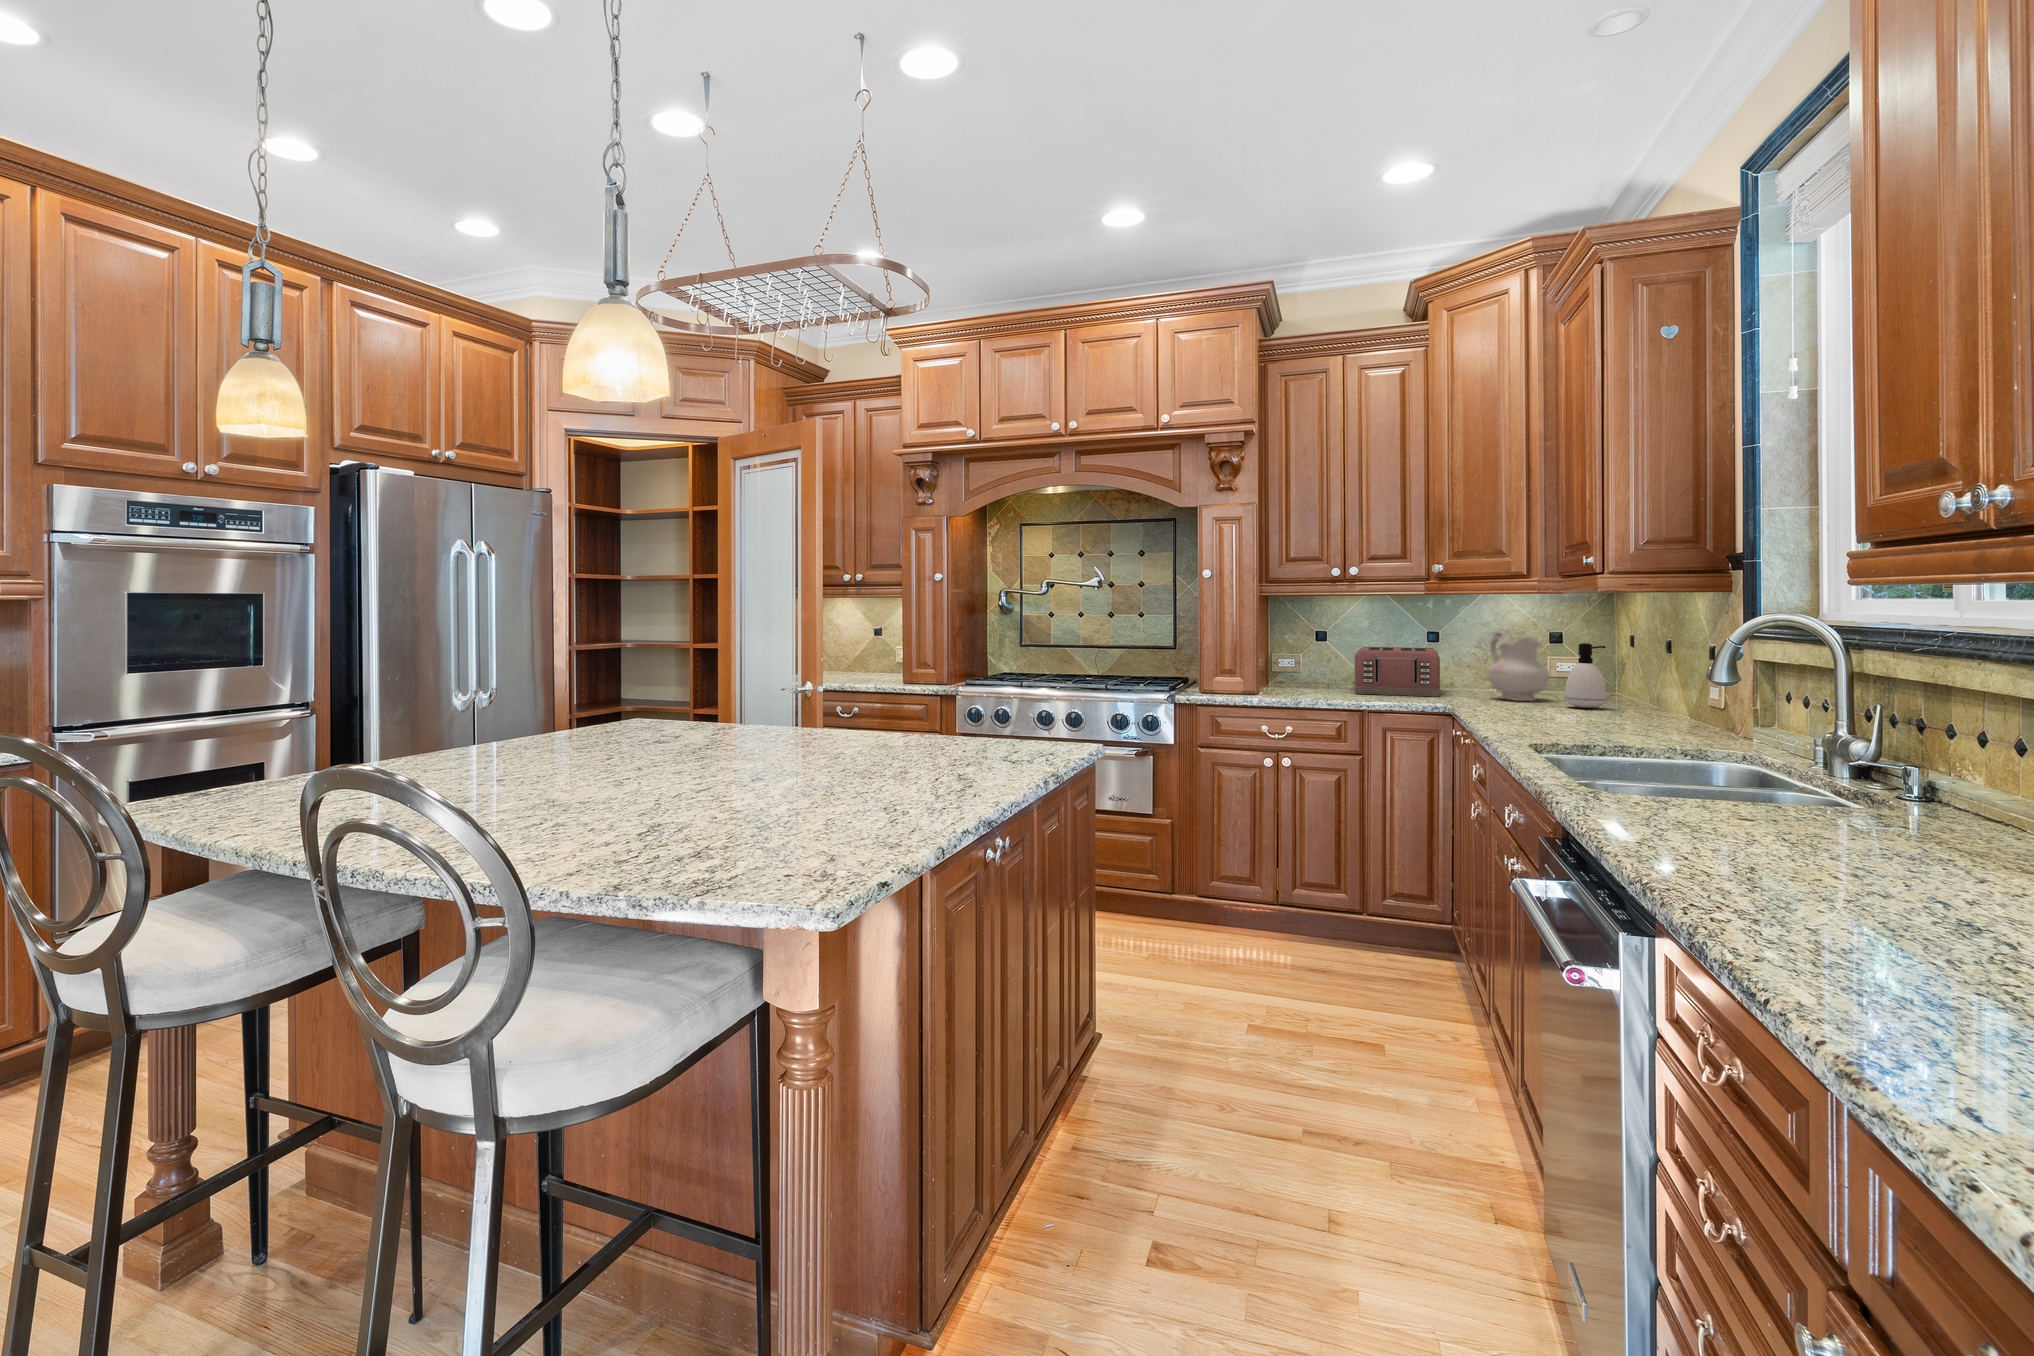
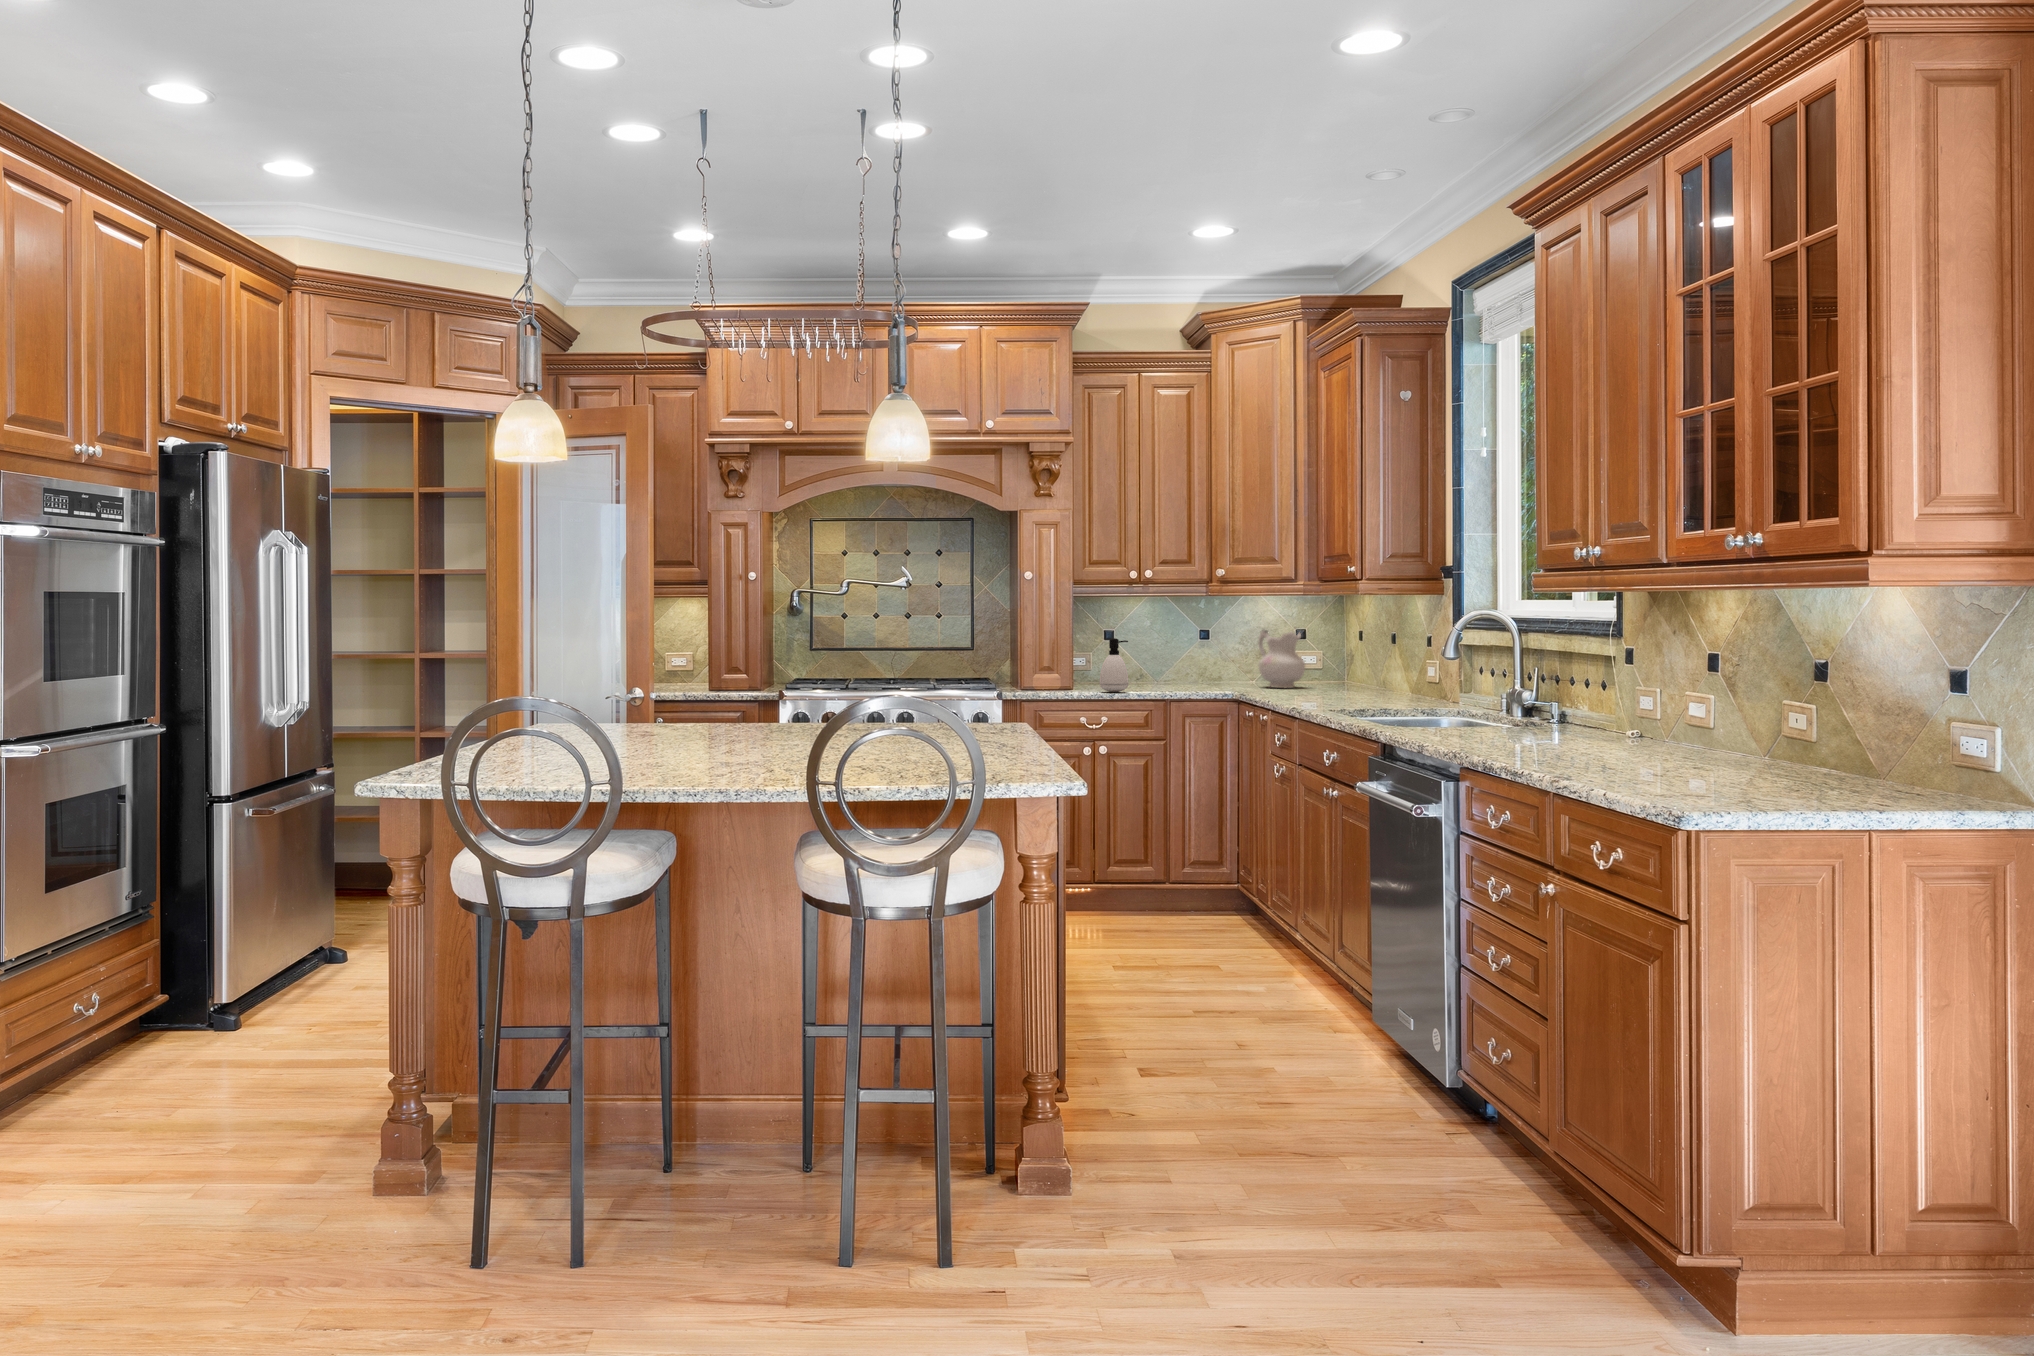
soap dispenser: present [1565,643,1607,708] -> present [1100,638,1129,692]
toaster: present [1354,647,1441,697] -> none [1144,645,1222,687]

